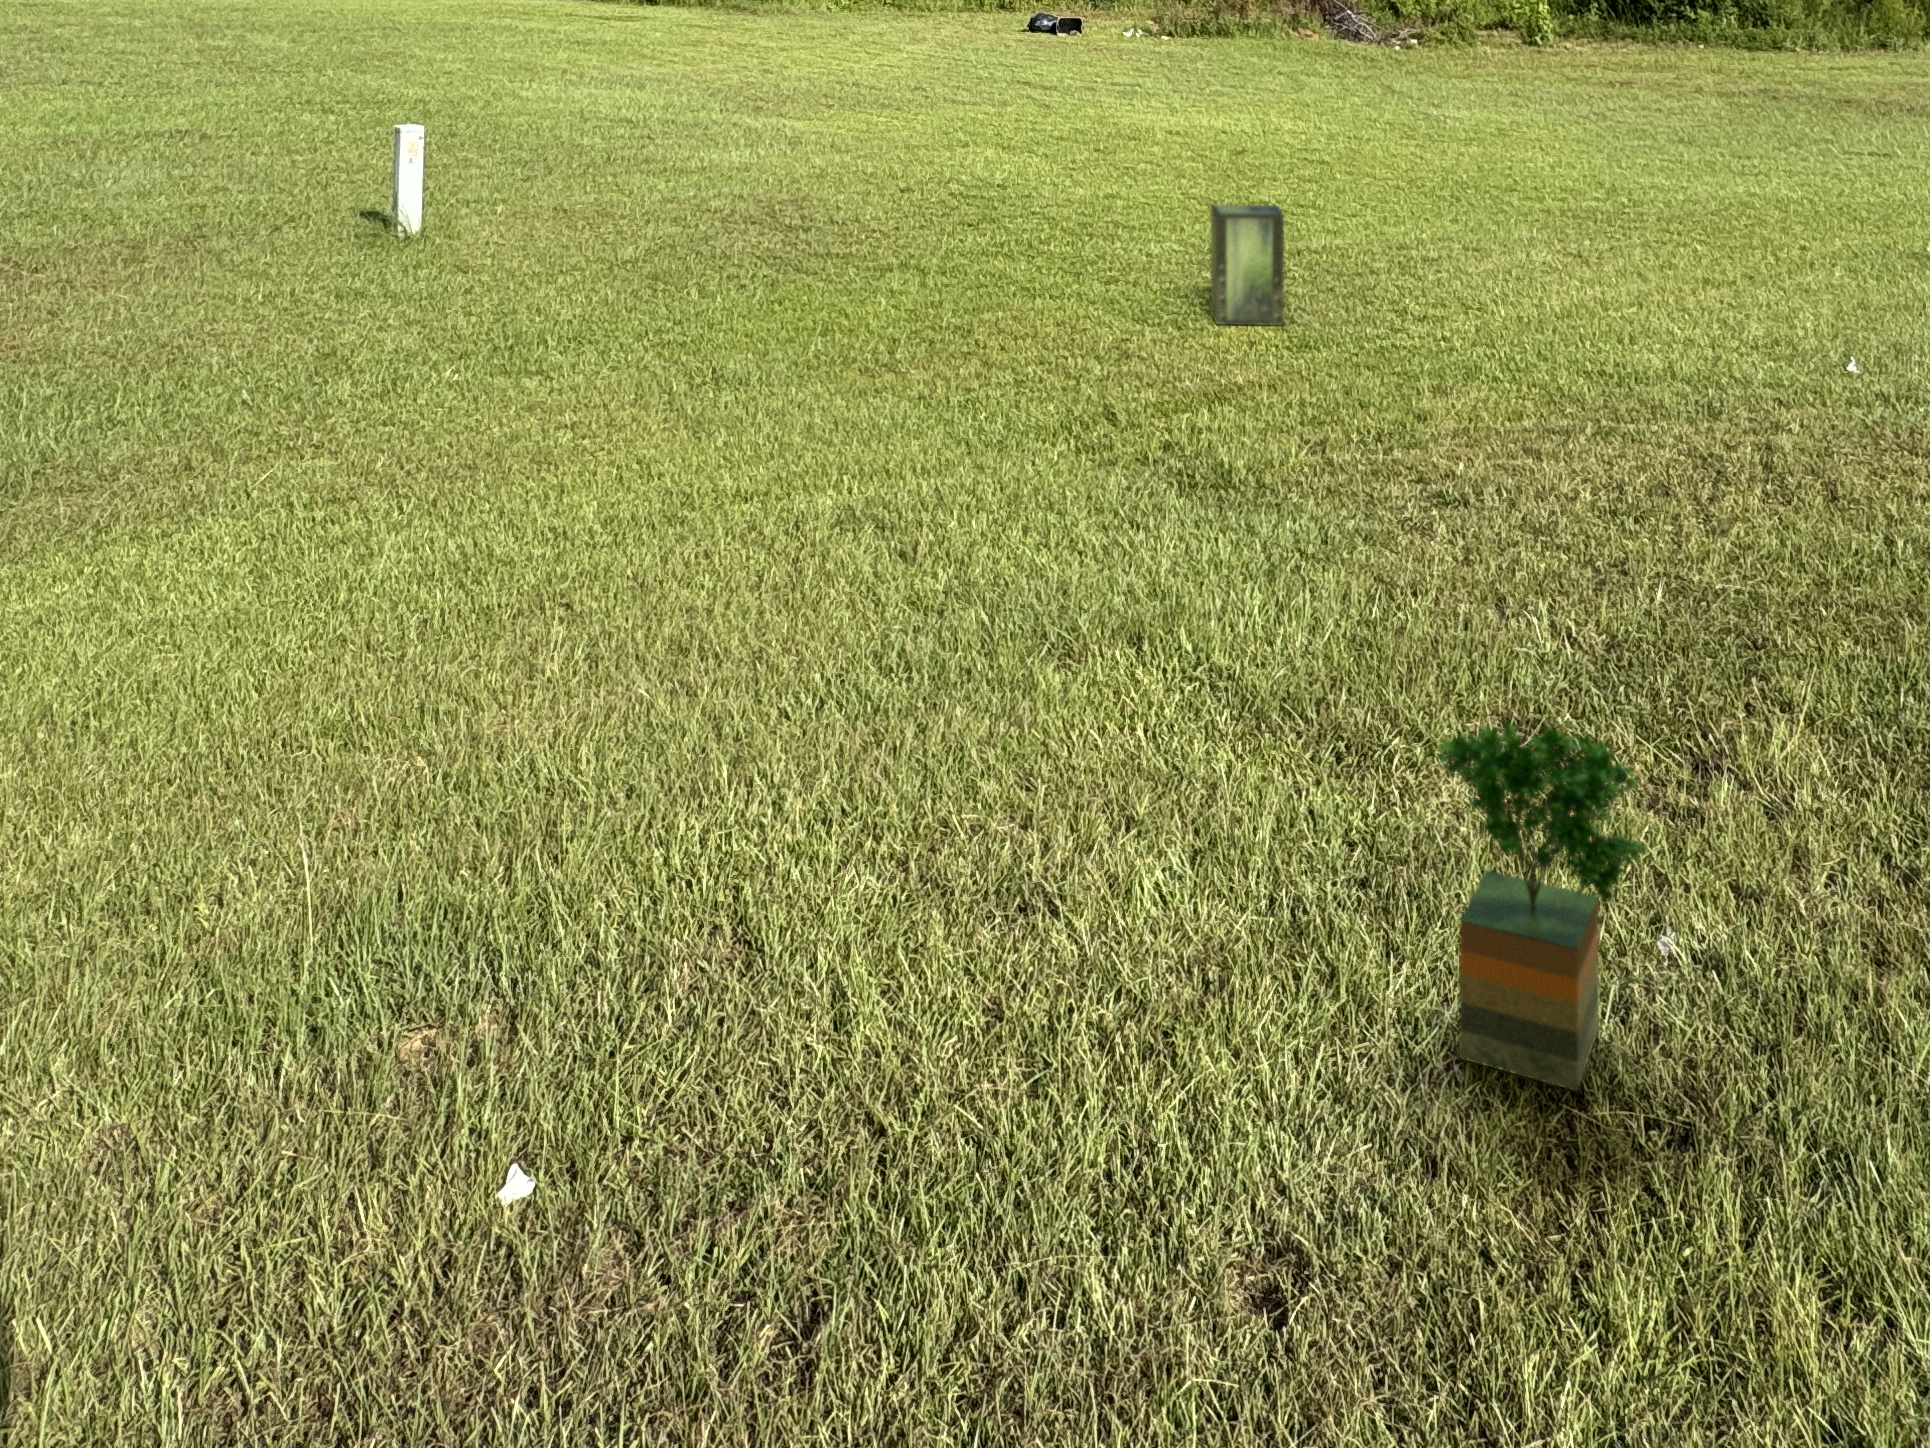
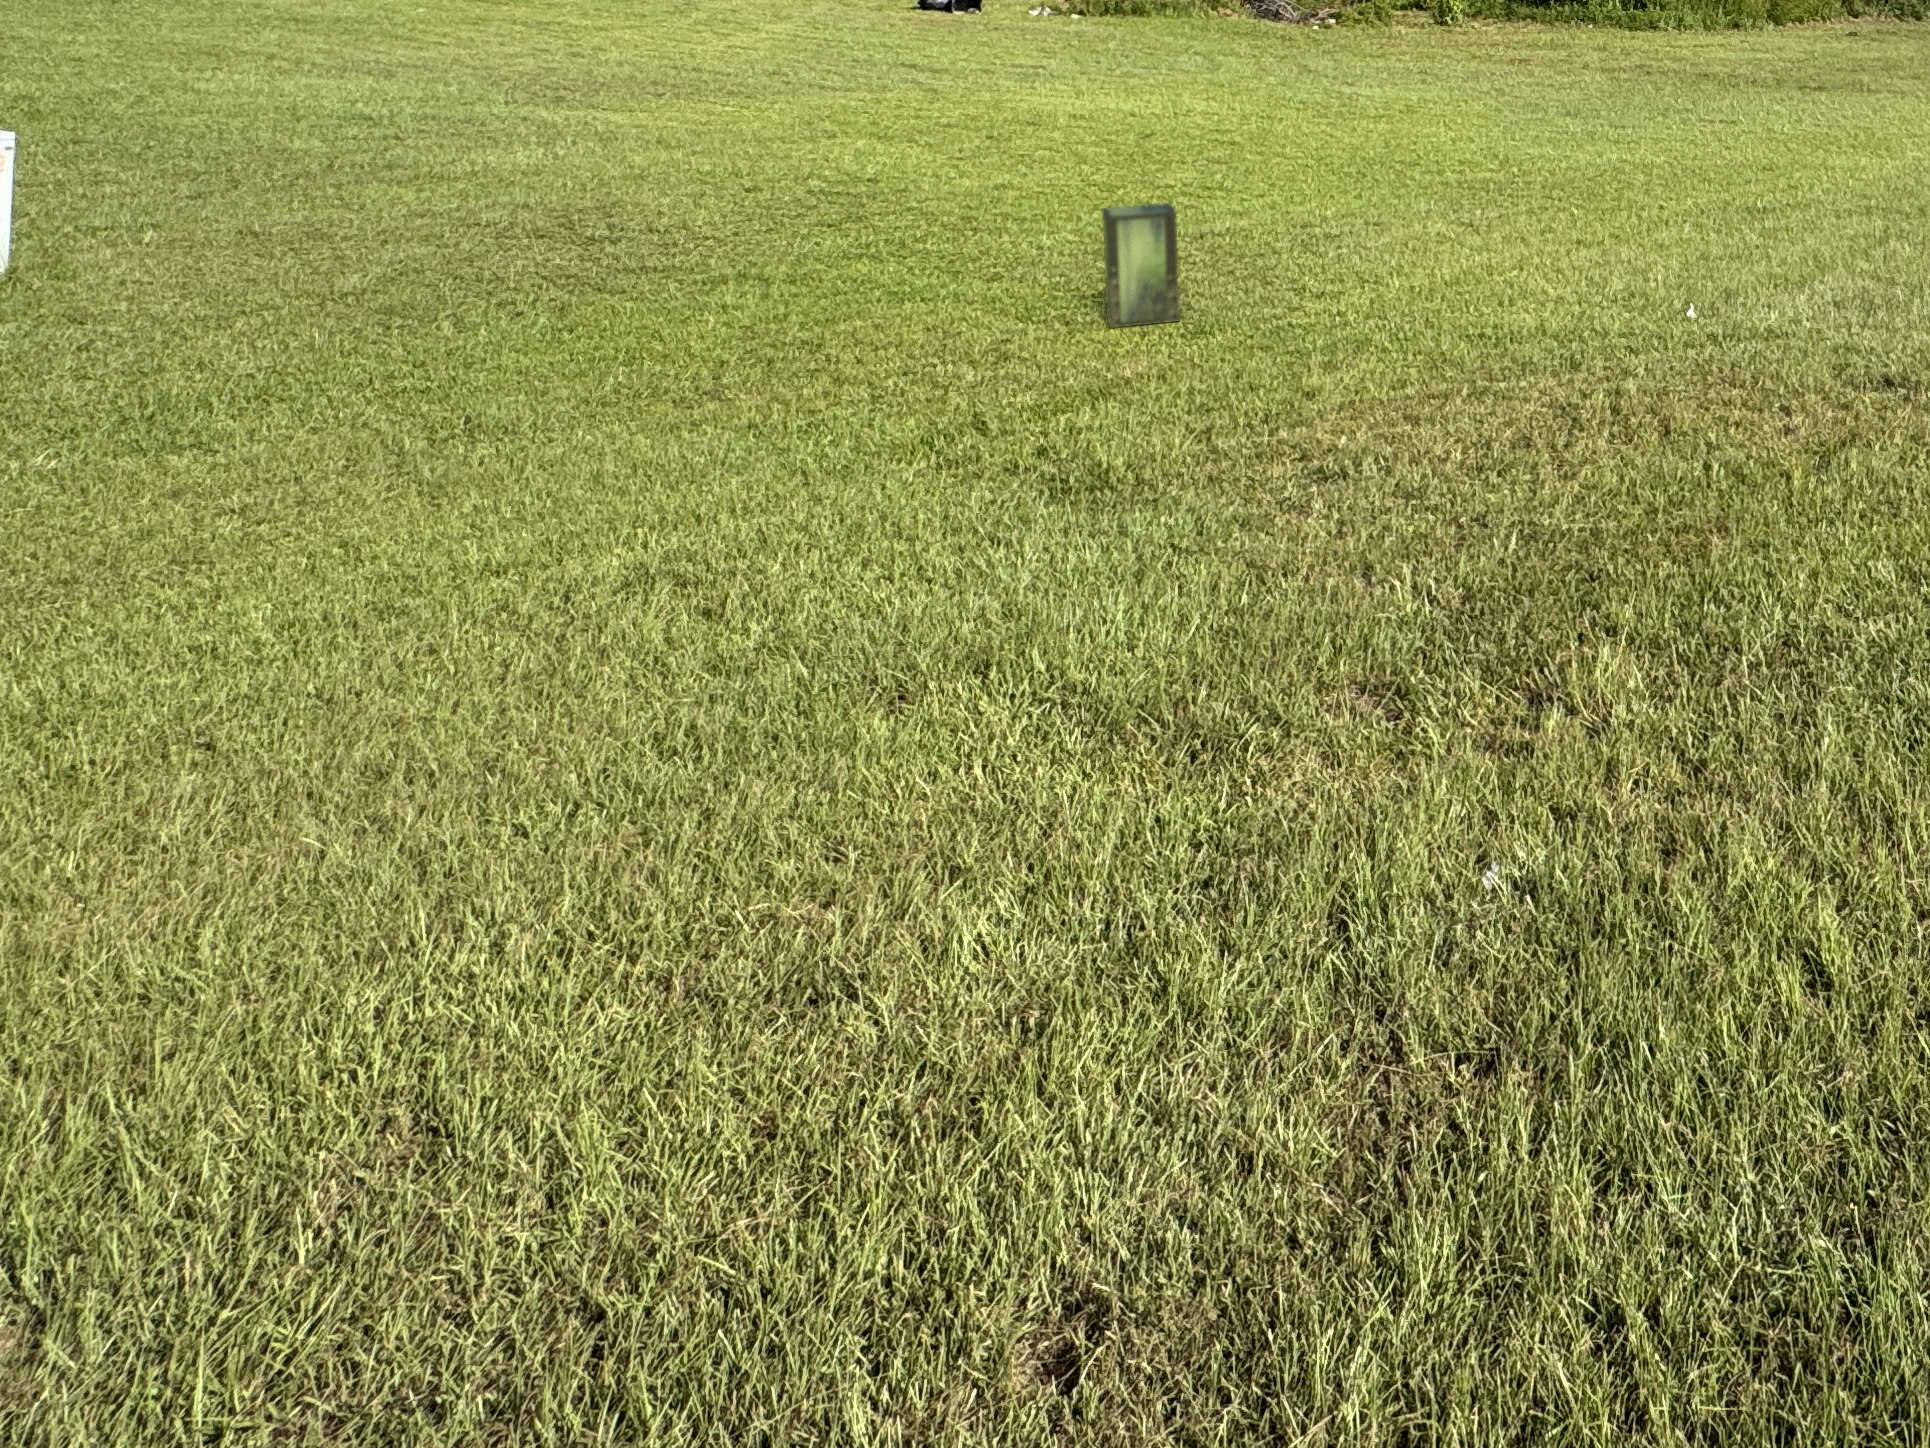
potted tree: present [1436,719,1644,1091] -> none [1248,694,1453,1047]

